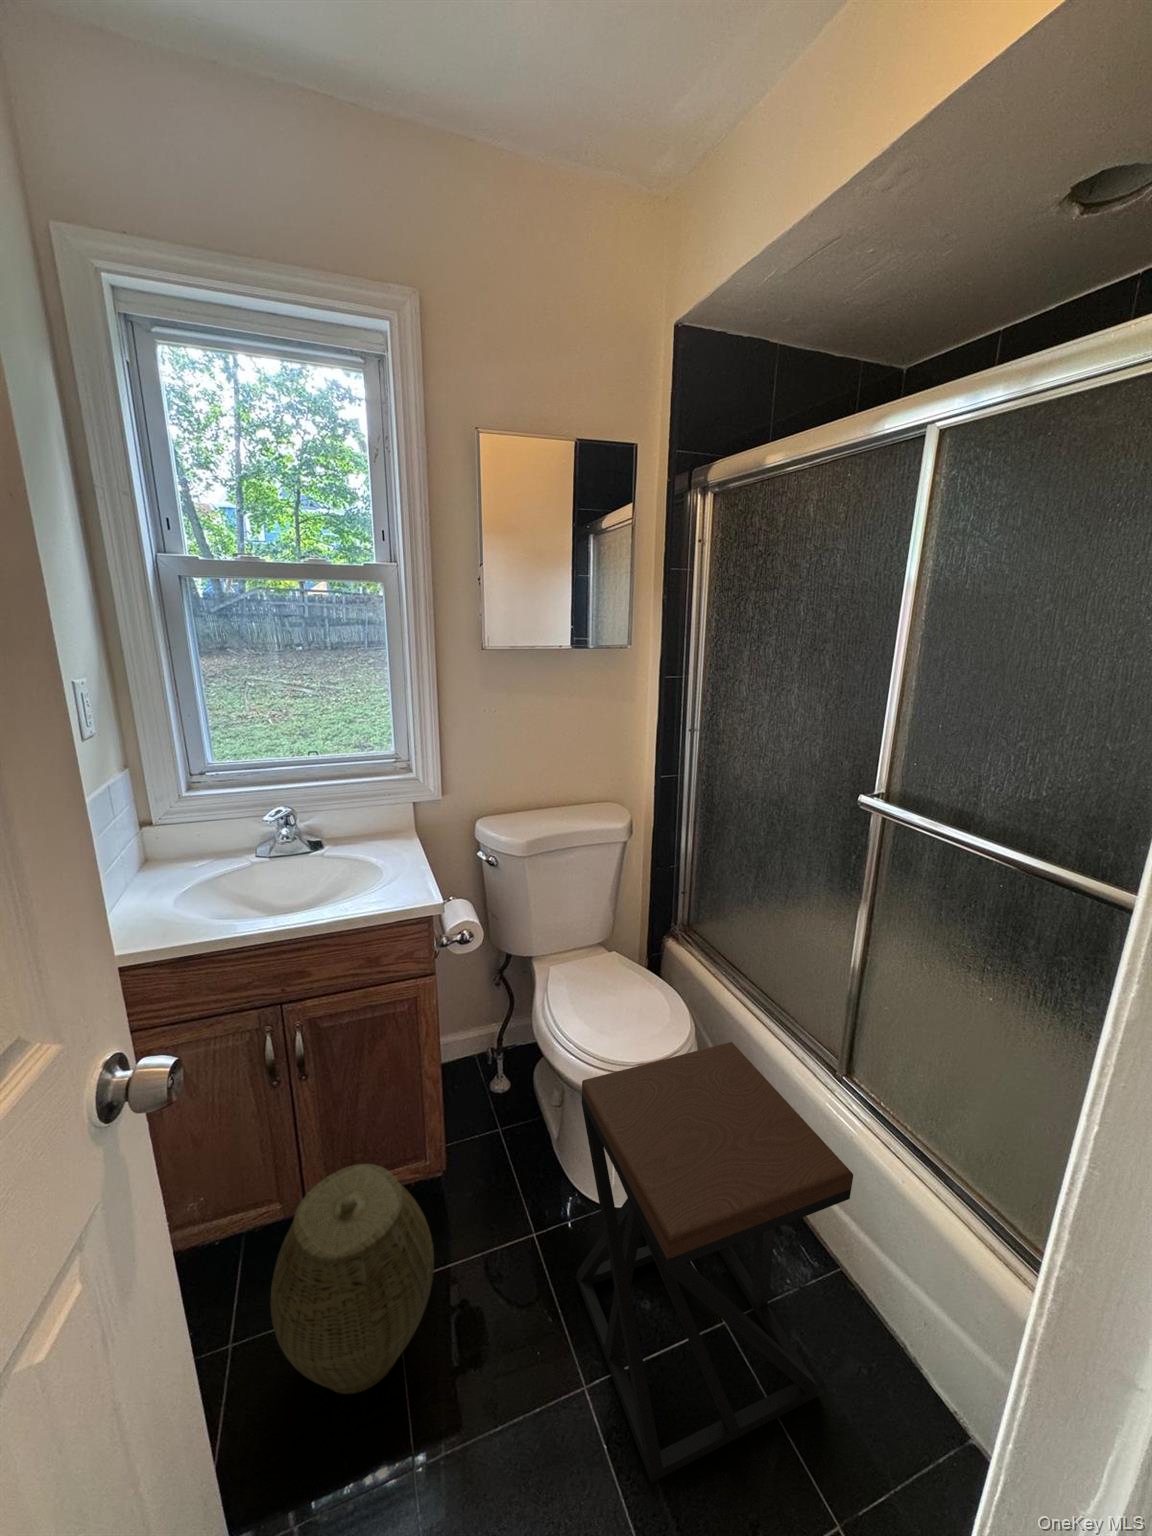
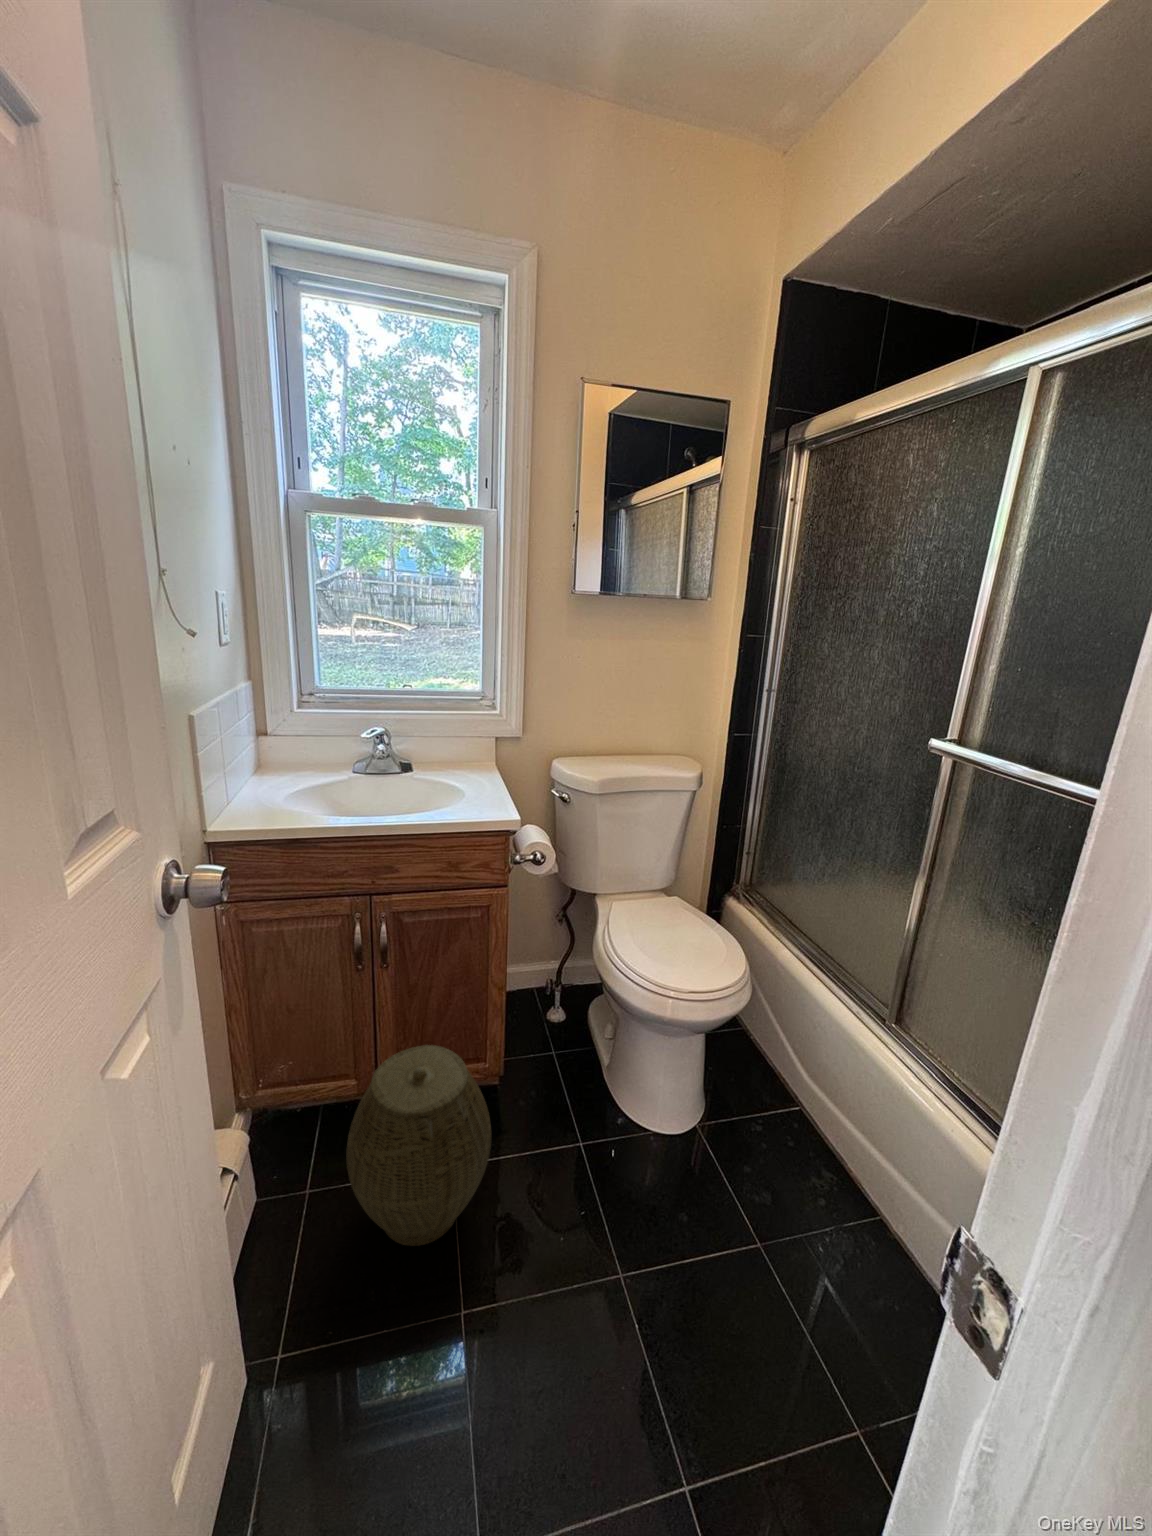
stool: present [576,1042,853,1483] -> none [620,975,904,1360]

